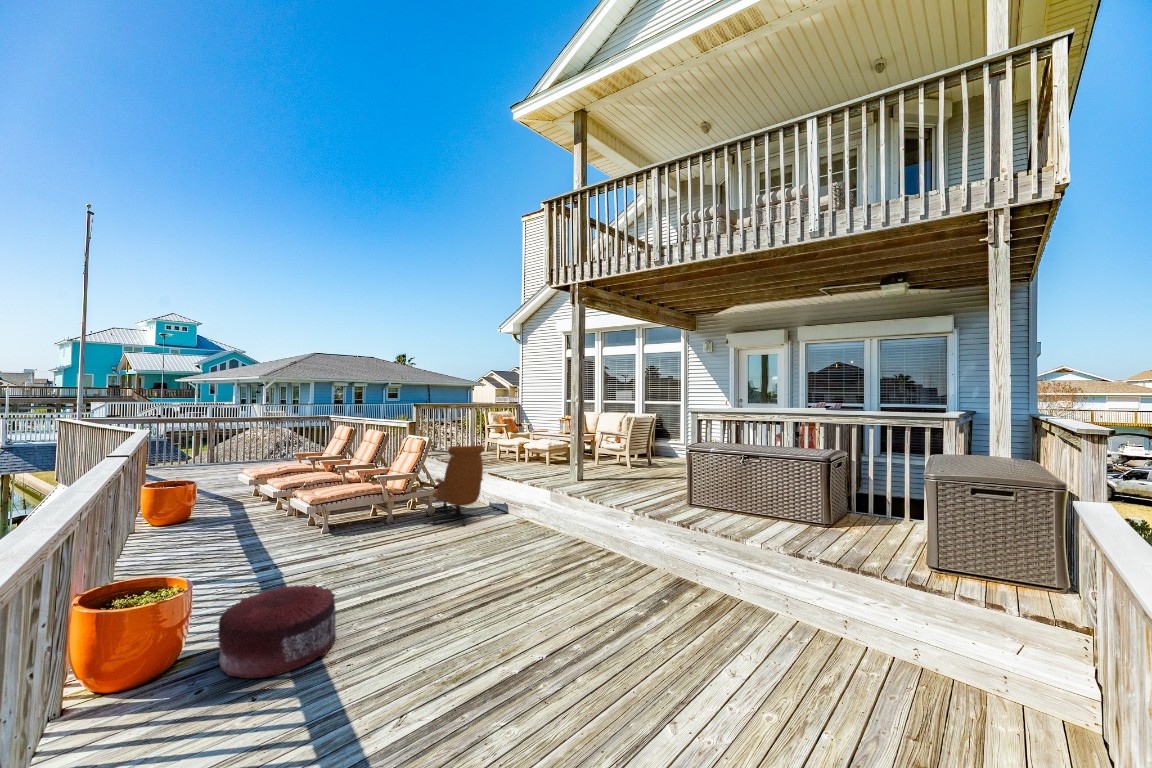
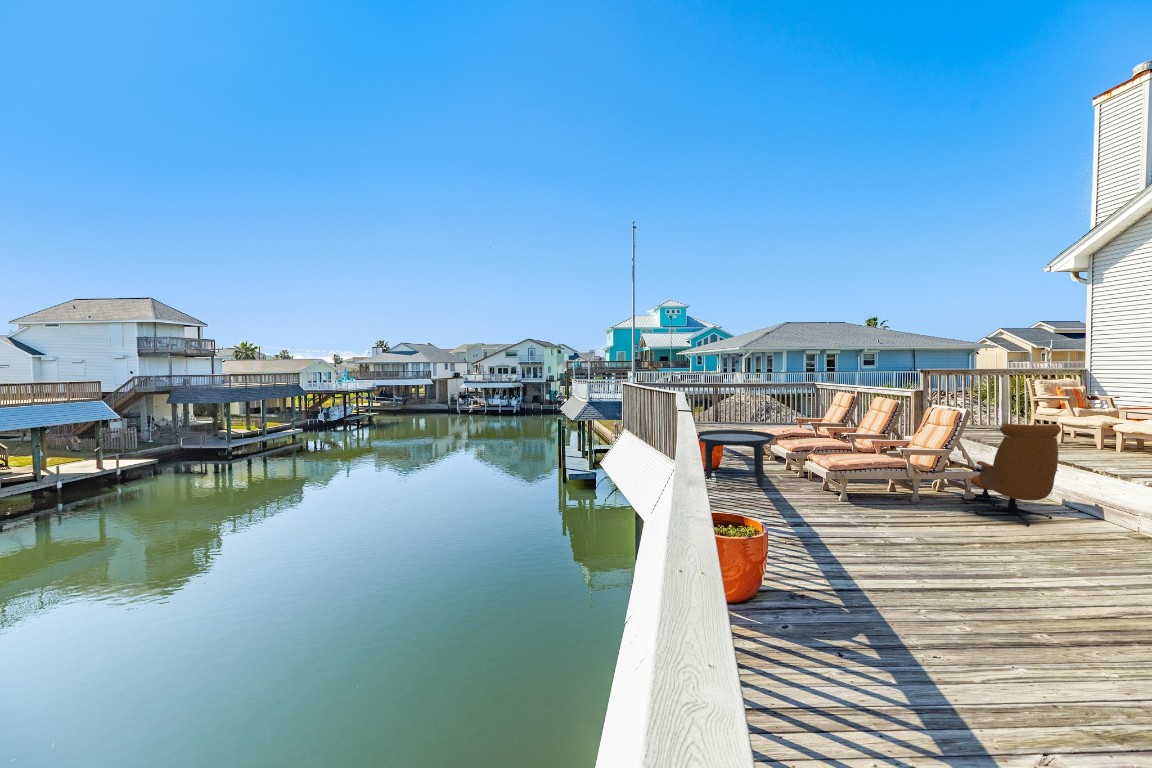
round table: none [139,470,259,544] -> present [698,430,775,487]
pouf: present [218,585,336,679] -> none [797,548,907,635]

